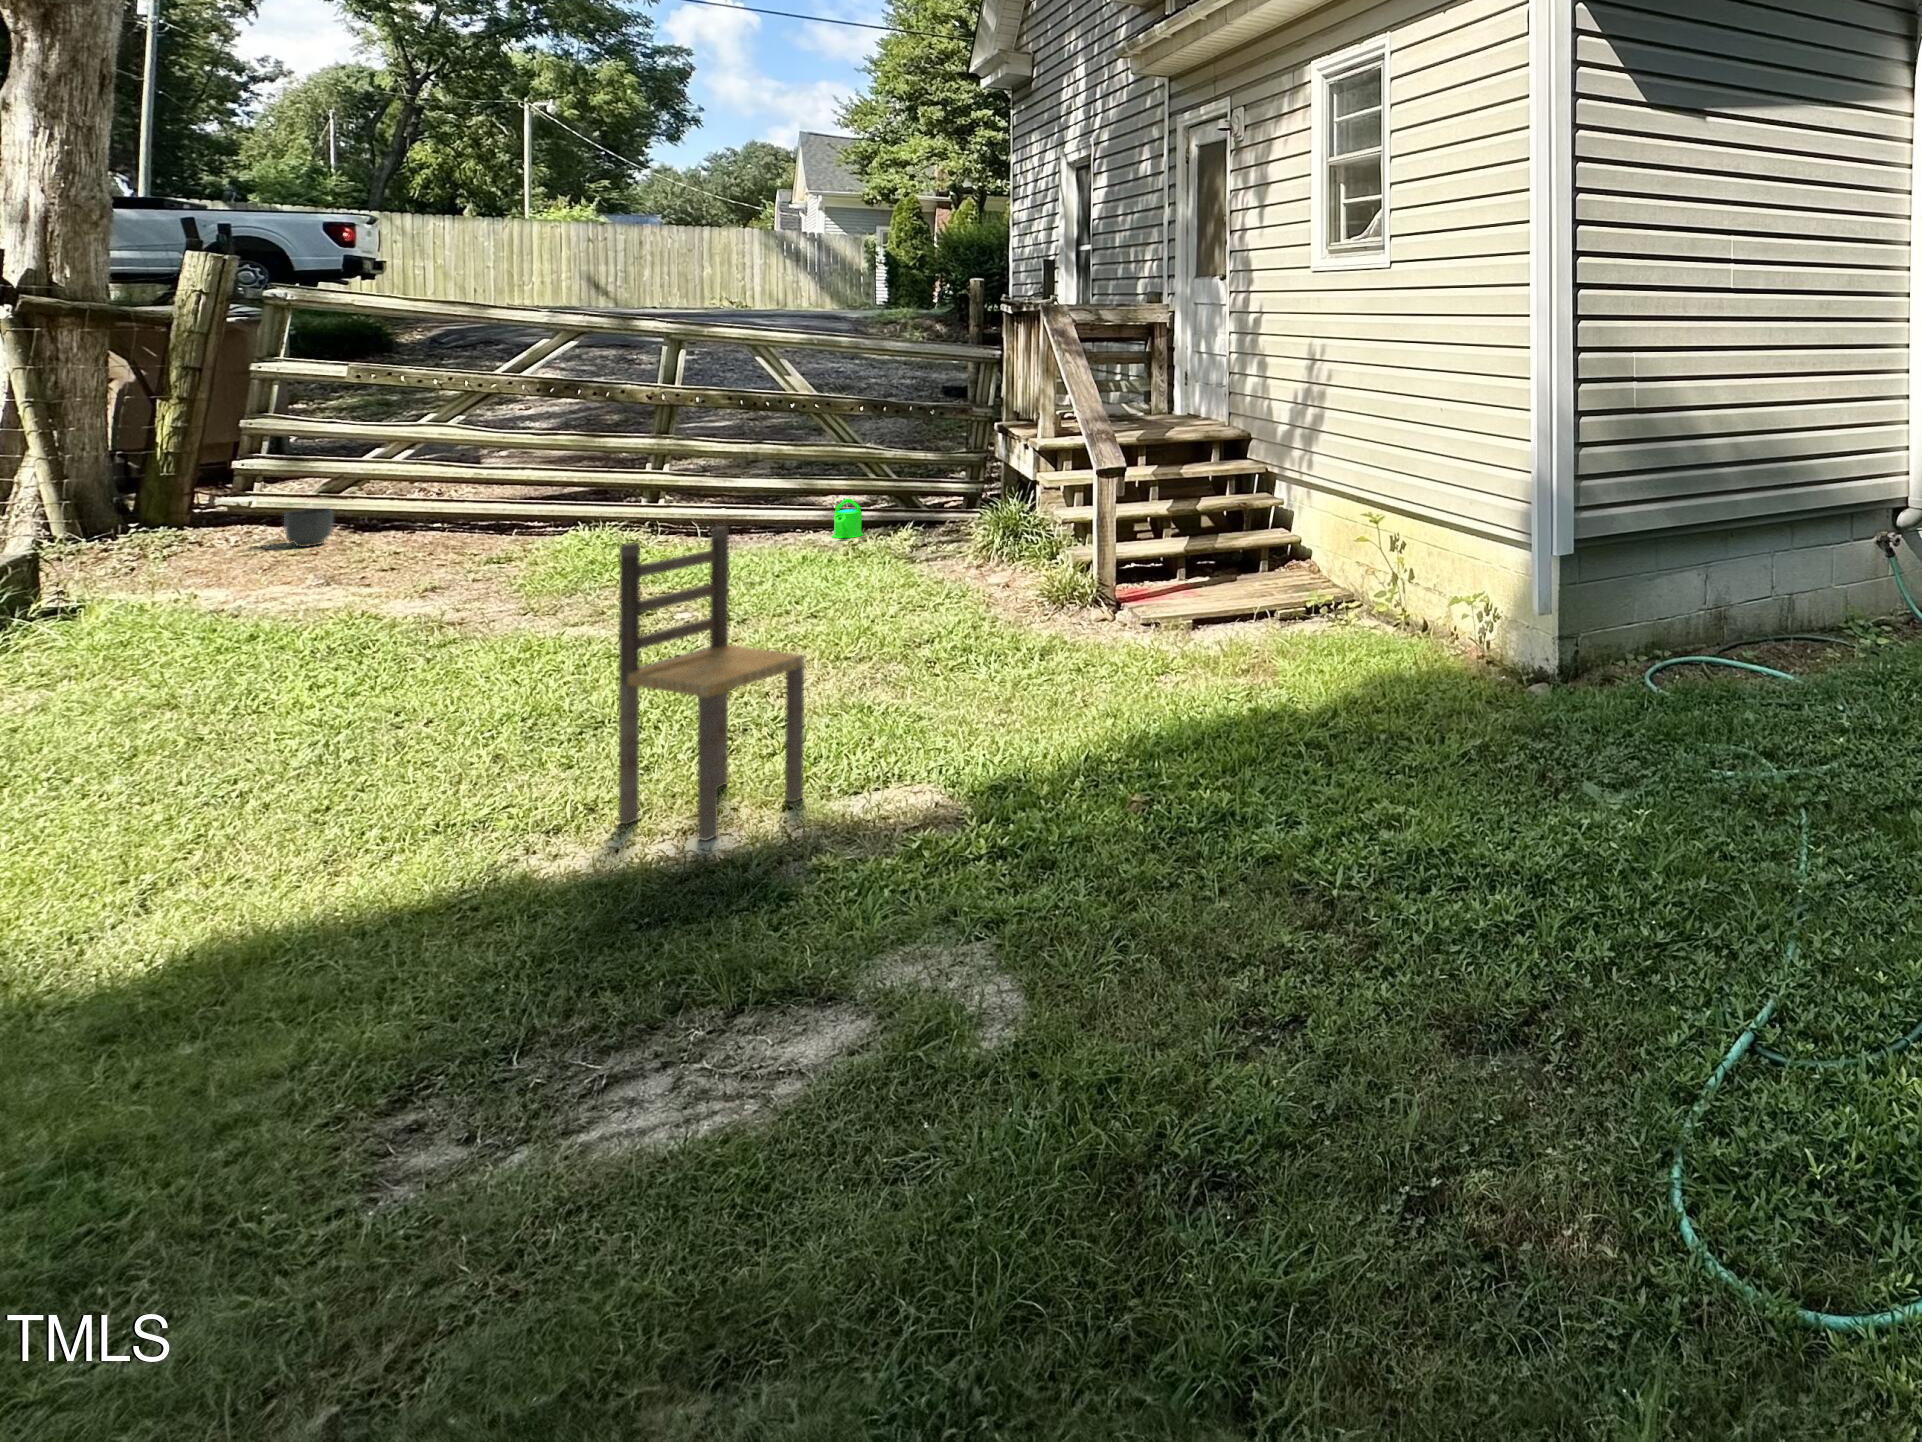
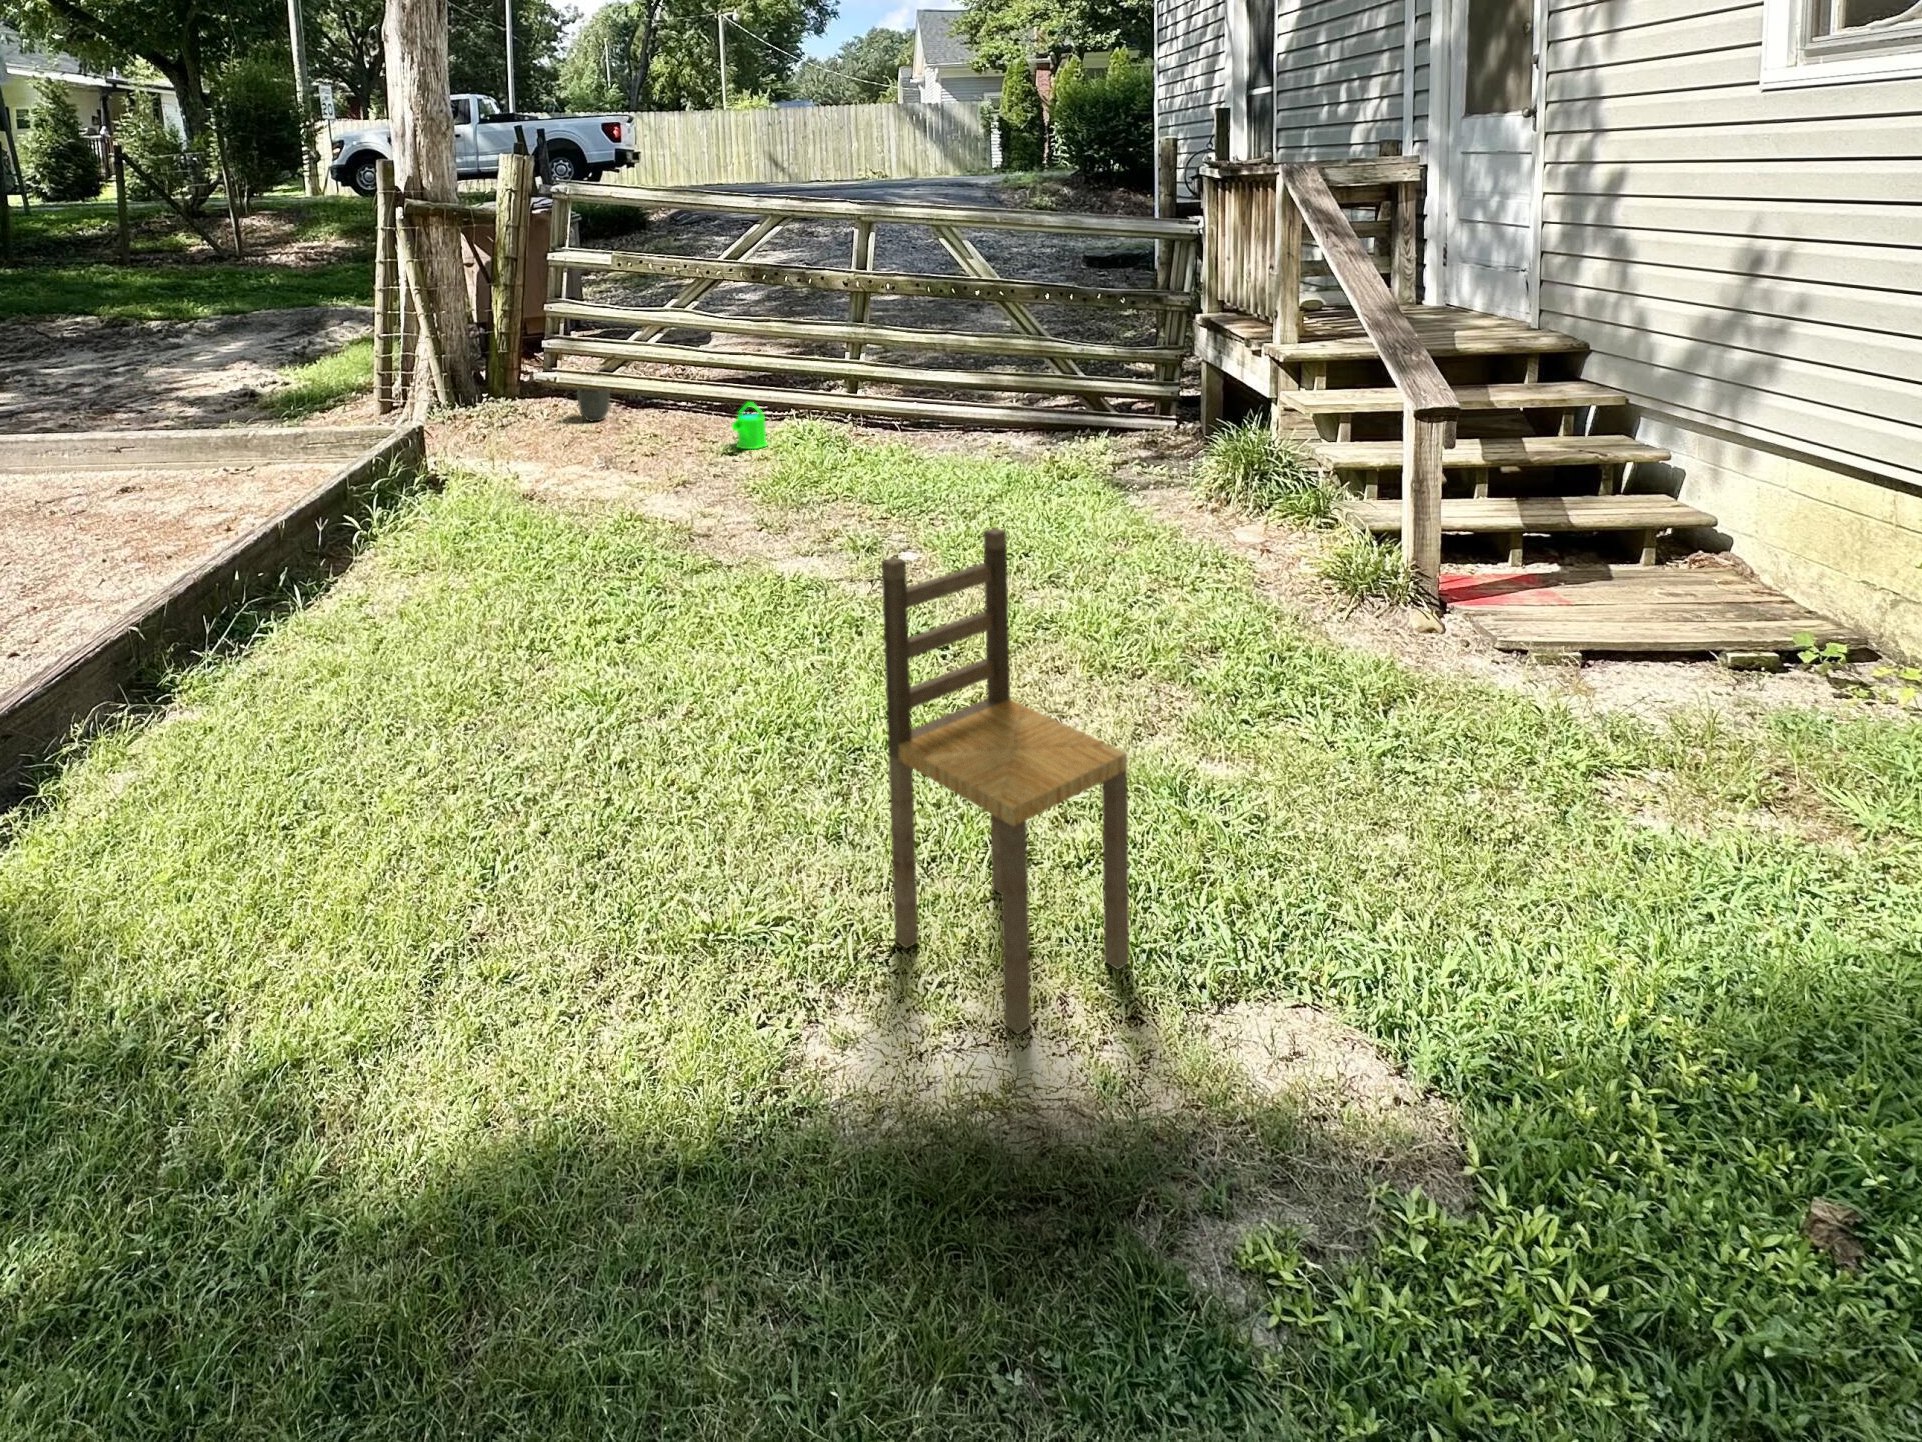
watering can: present [832,499,863,538] -> present [732,402,768,449]

